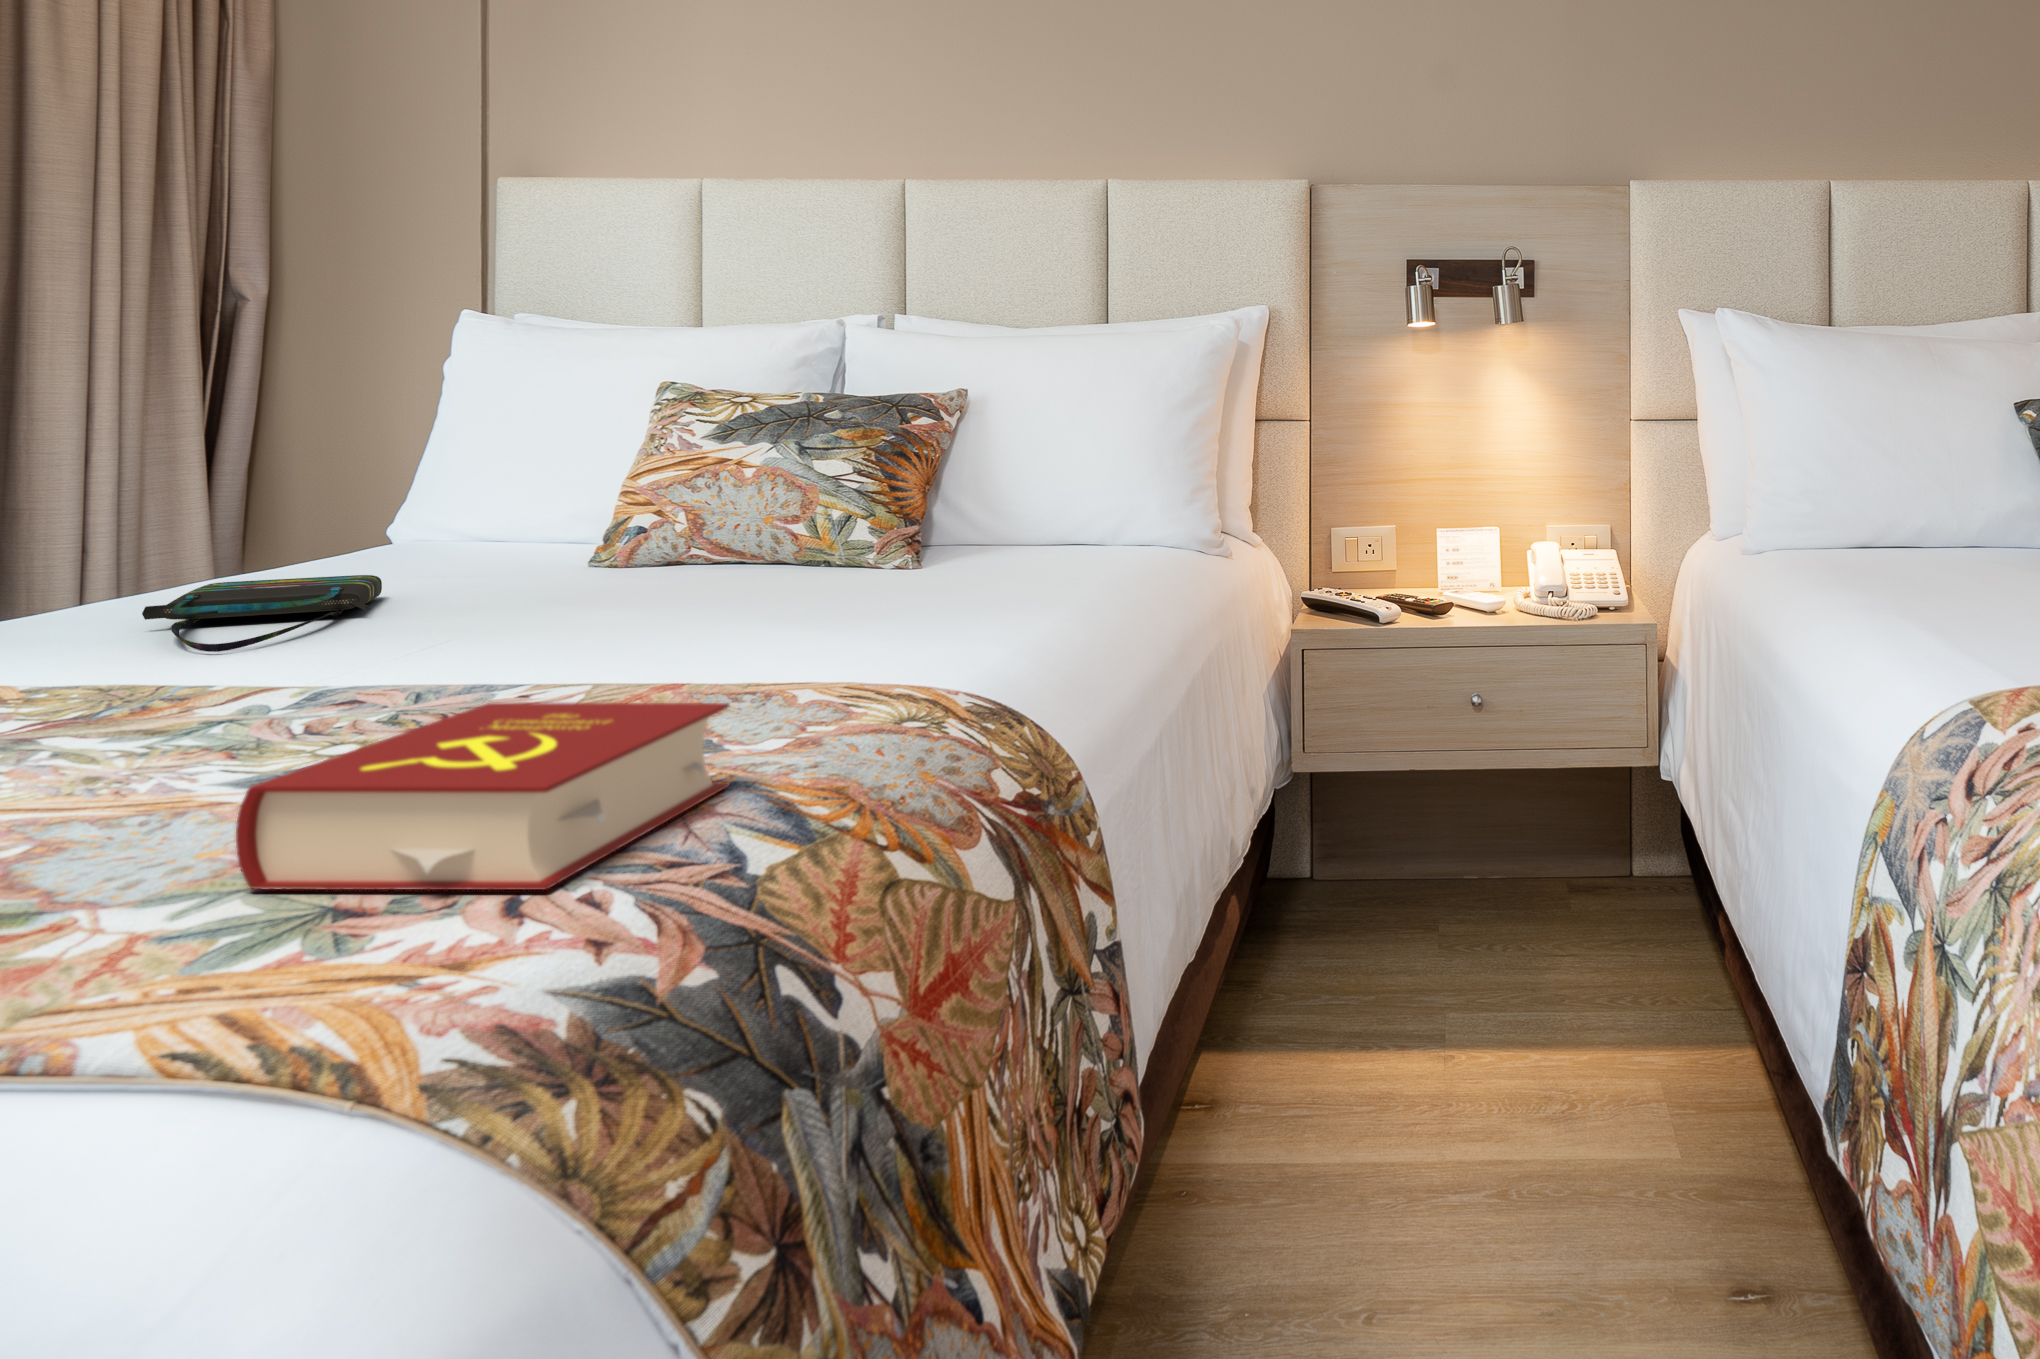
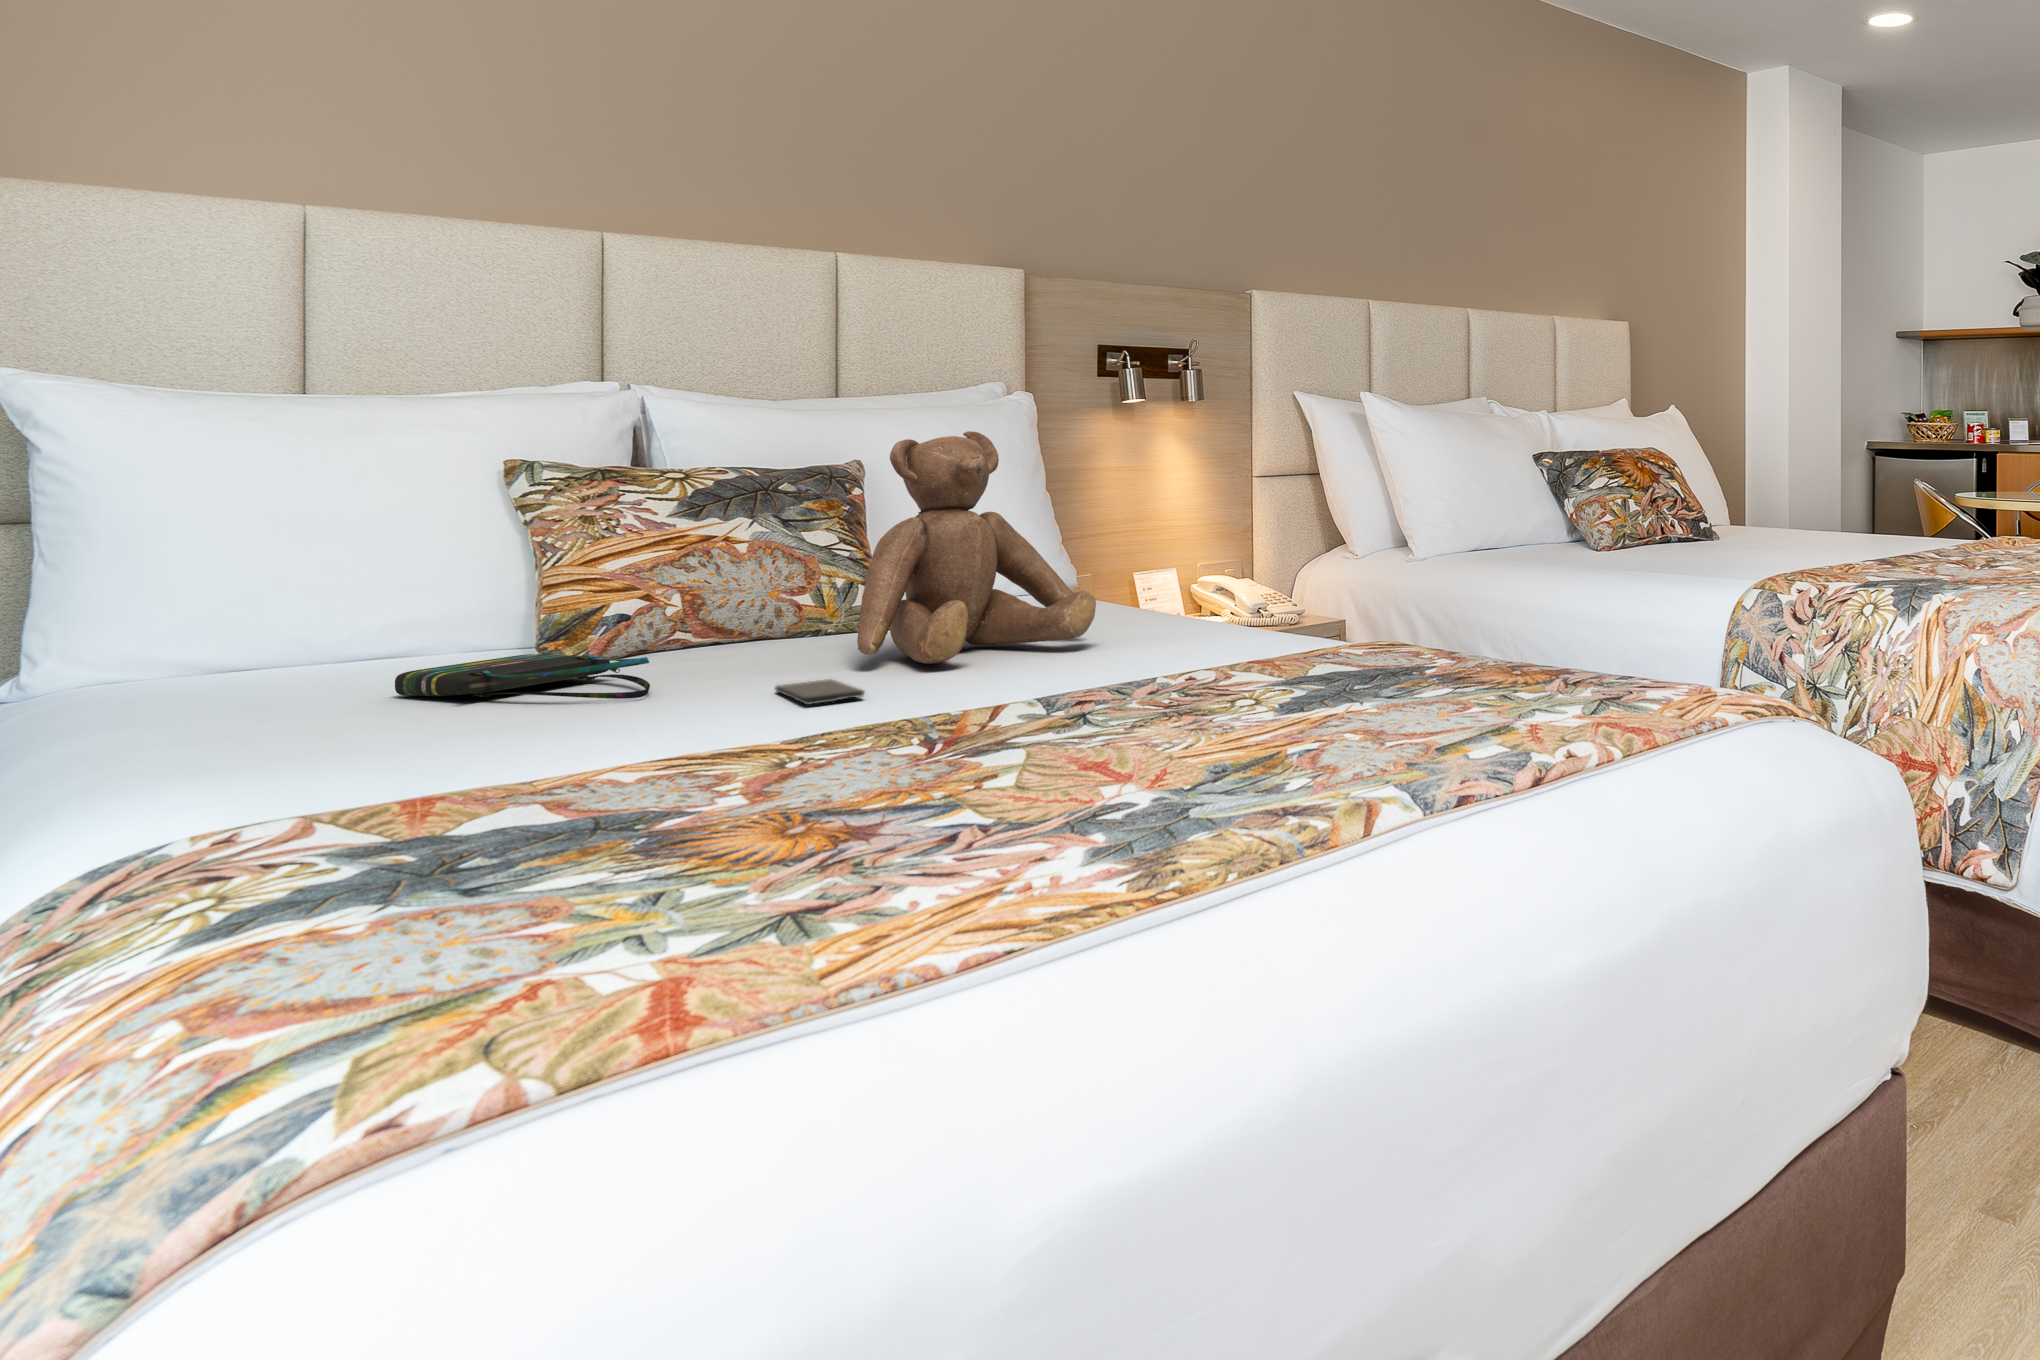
teddy bear: none [483,343,841,655] -> present [857,431,1096,664]
smartphone: none [175,661,364,700] -> present [775,679,864,704]
book: present [236,702,729,890] -> none [1240,620,1470,707]

